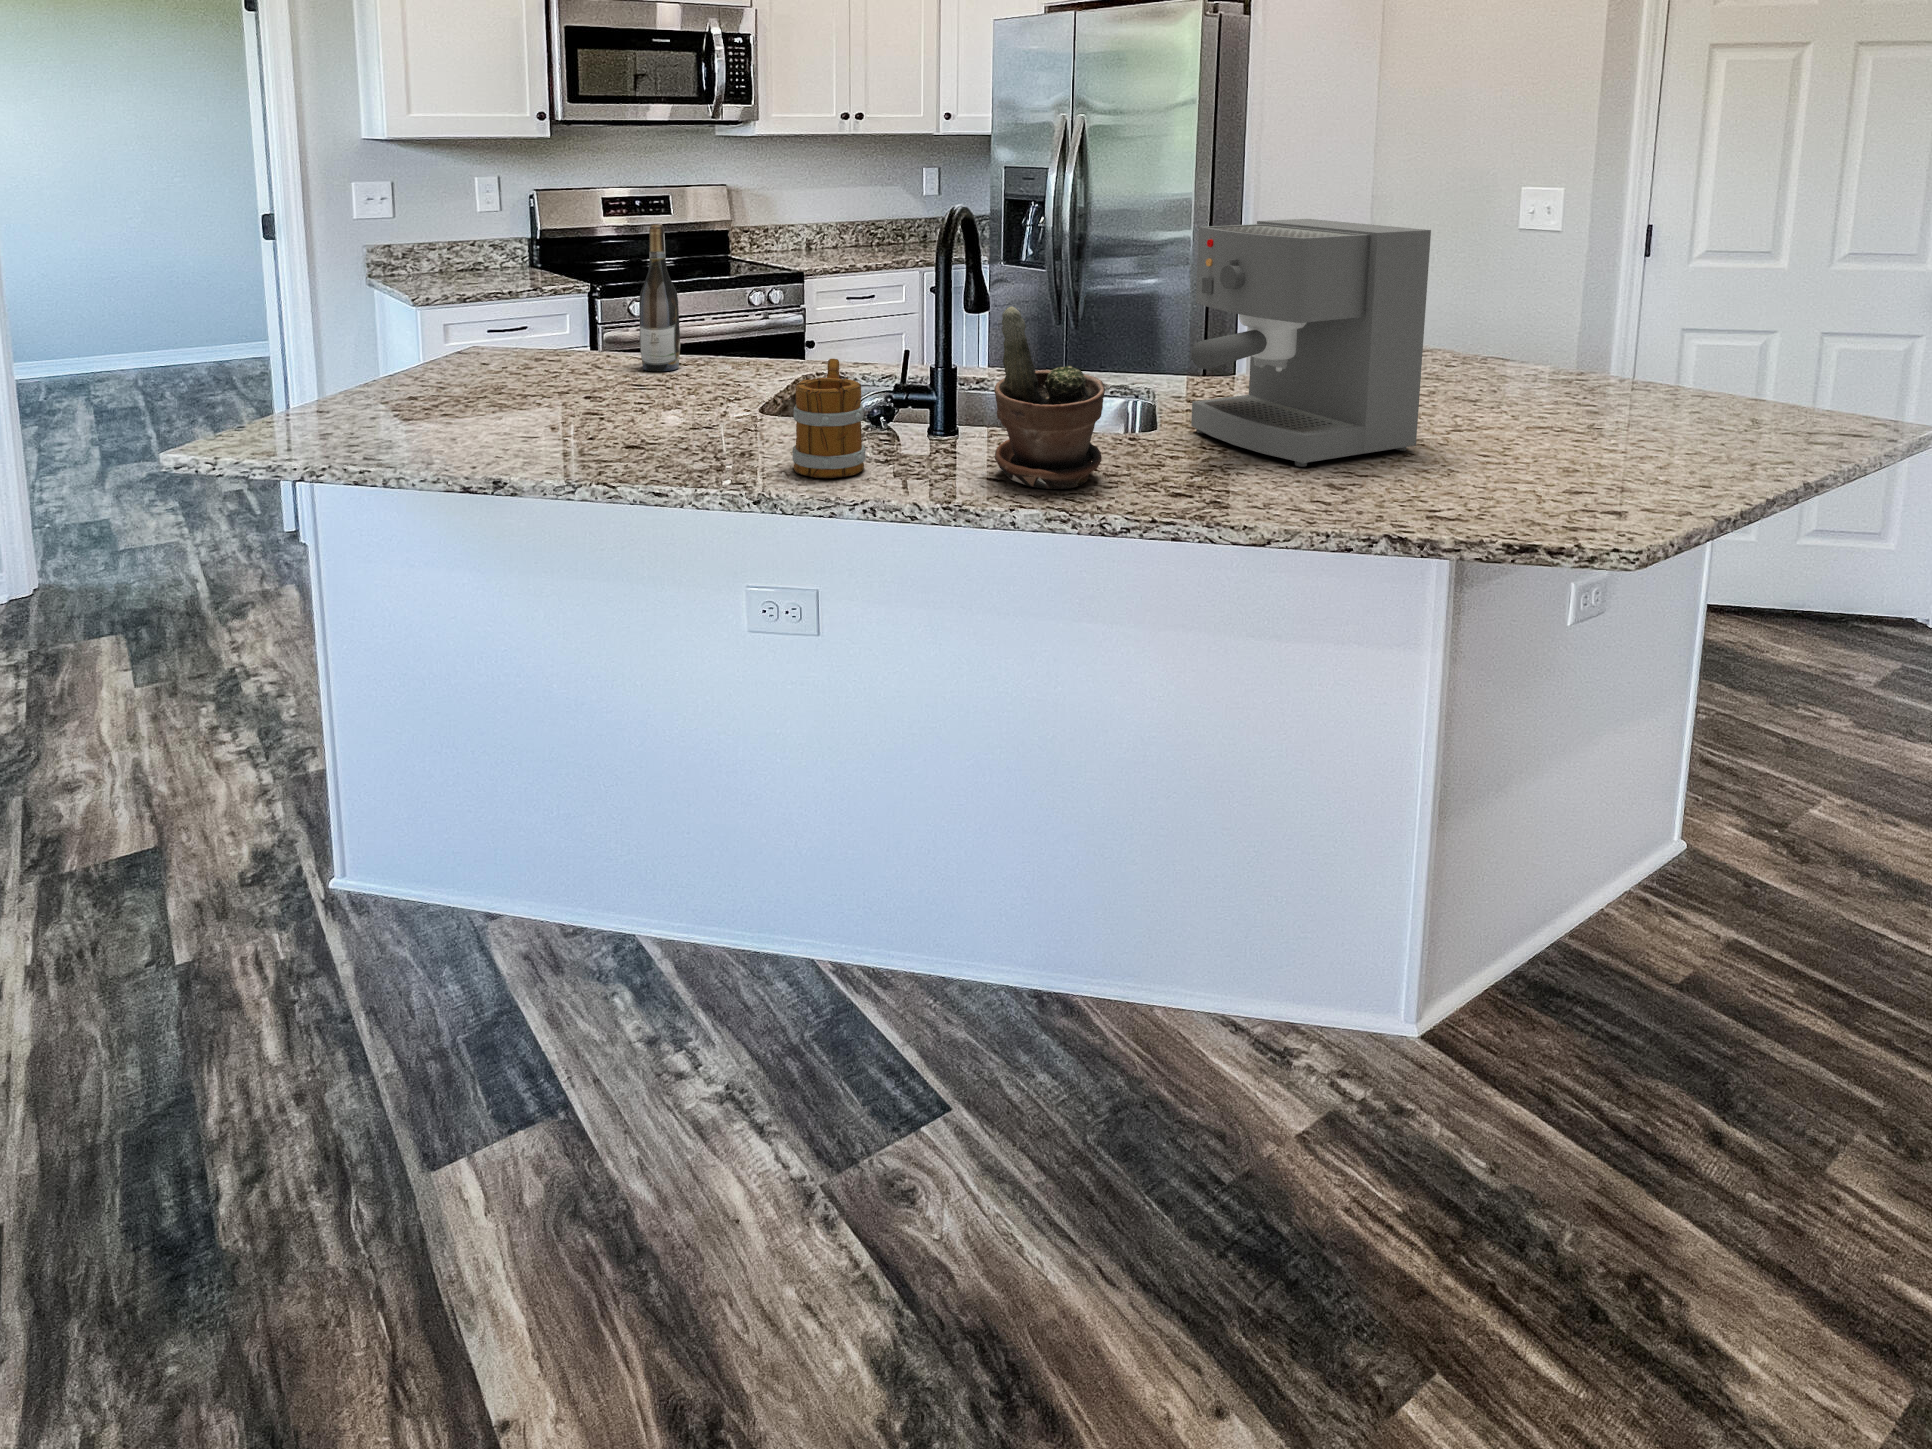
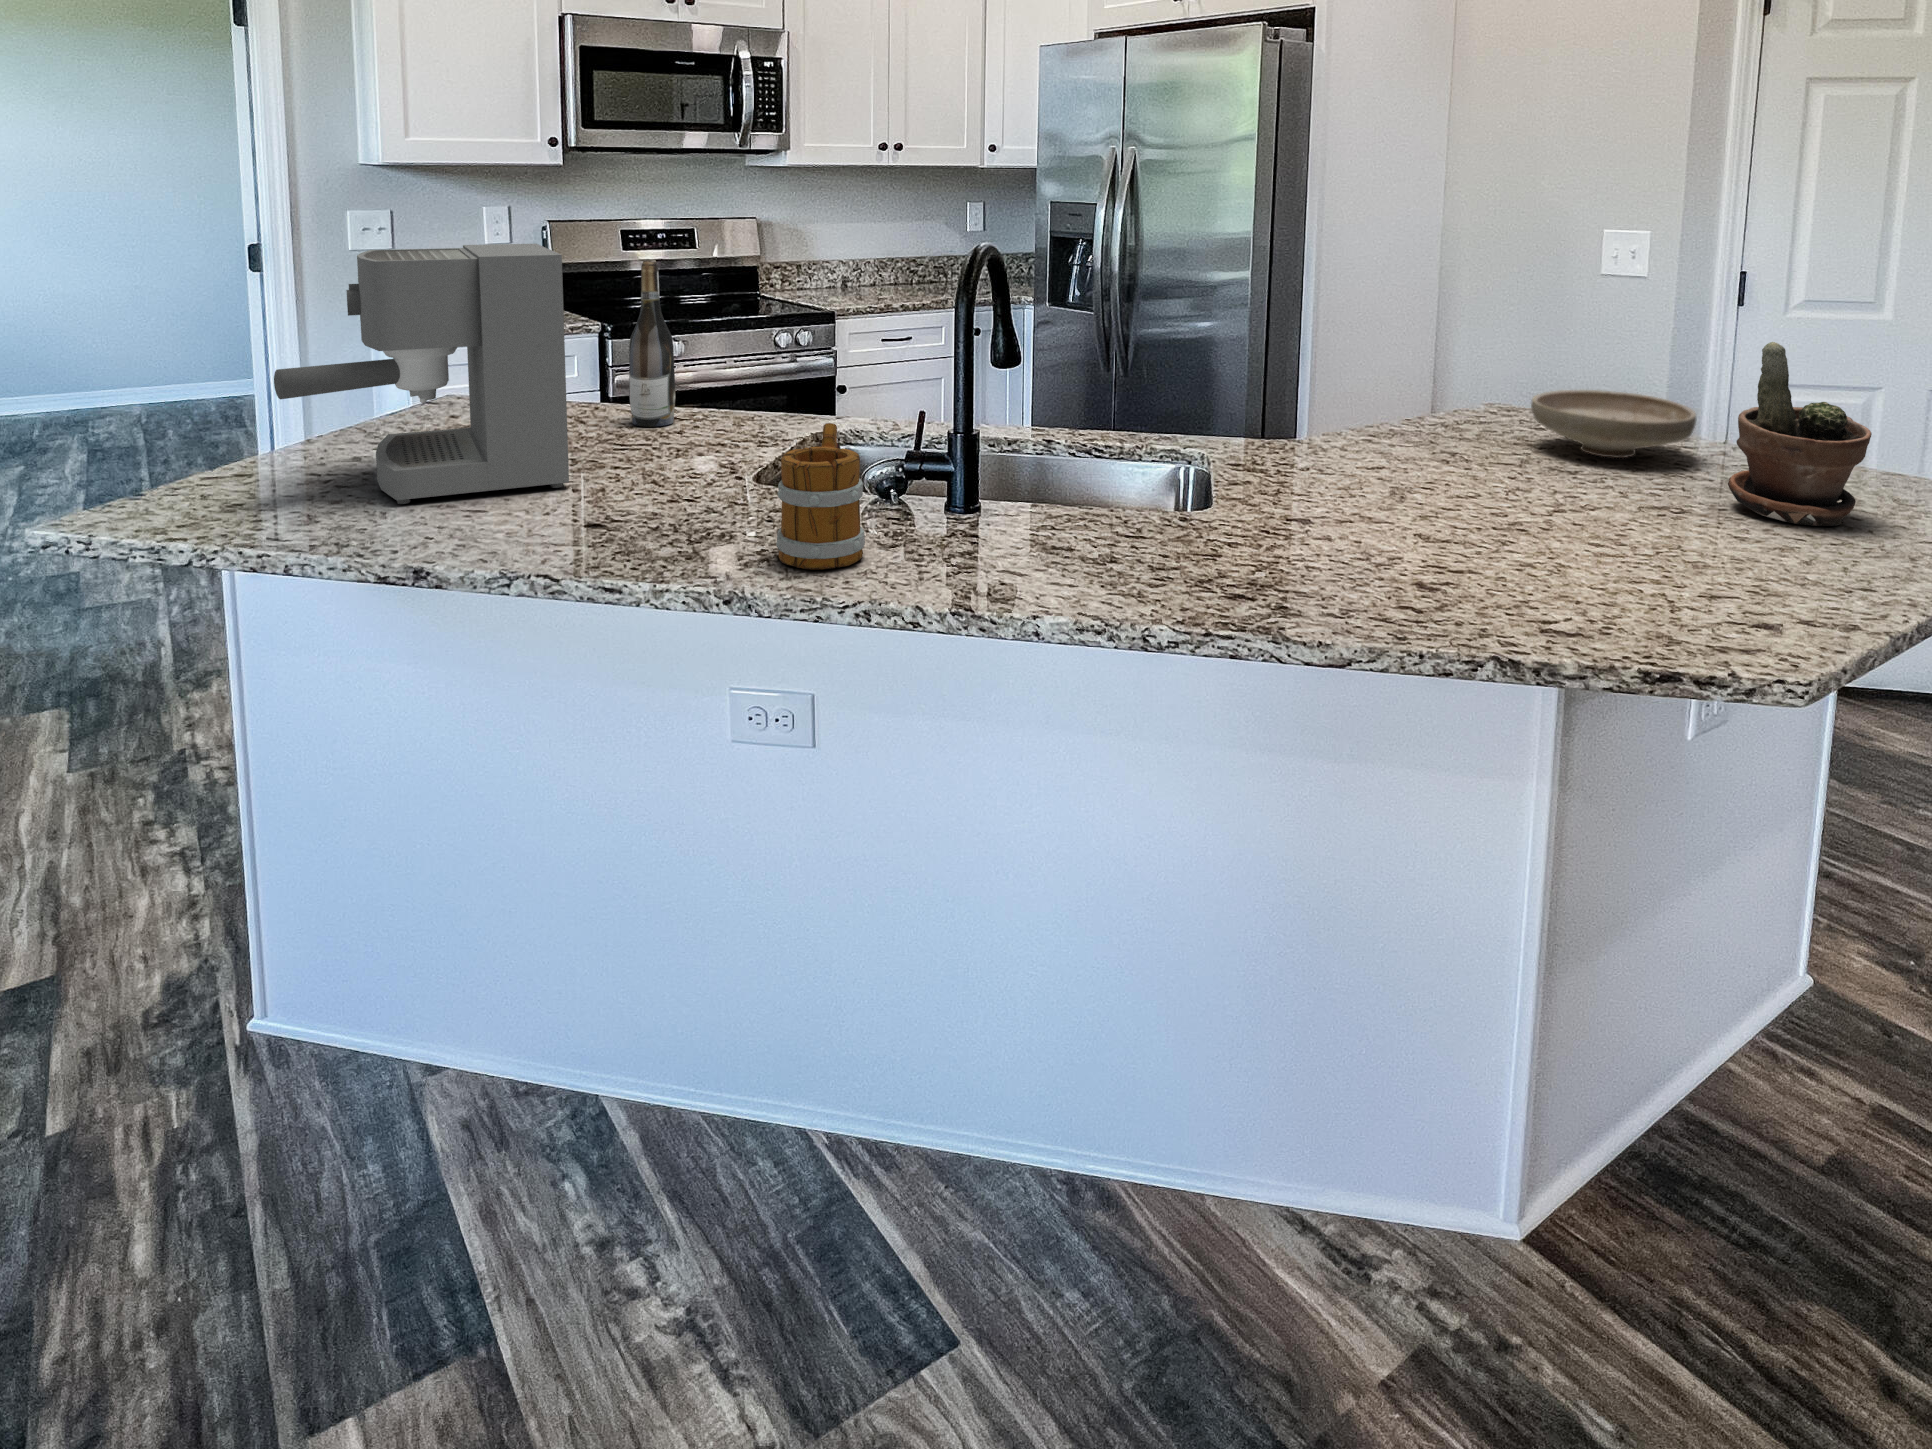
coffee maker: present [1191,219,1431,467] -> present [274,244,569,504]
potted plant: present [994,307,1105,489] -> present [1728,342,1872,526]
bowl: none [1443,331,1587,390] -> present [1531,390,1696,458]

